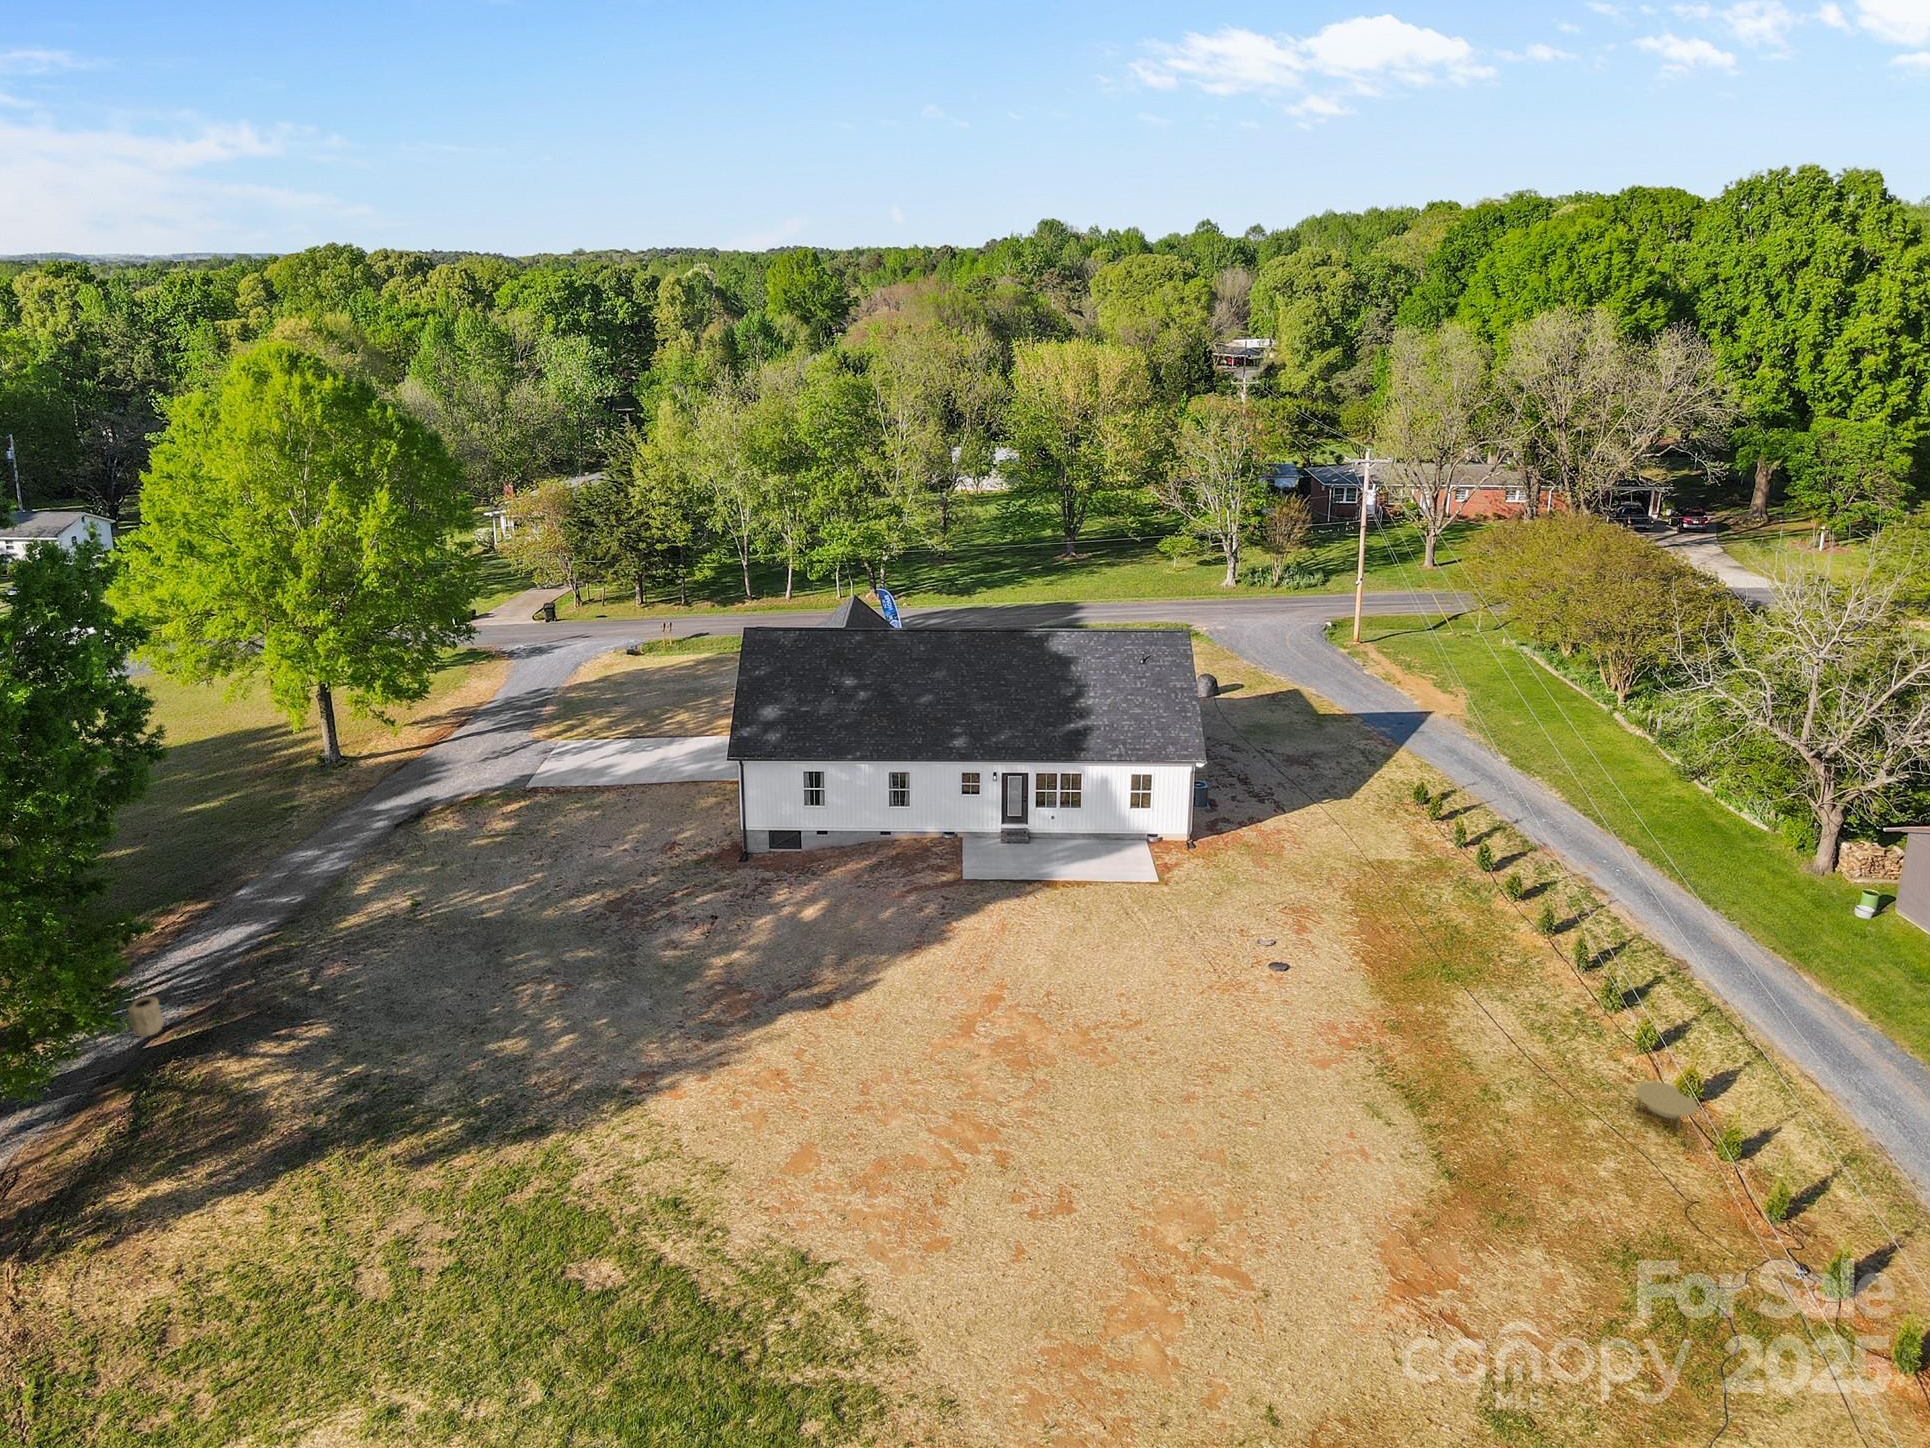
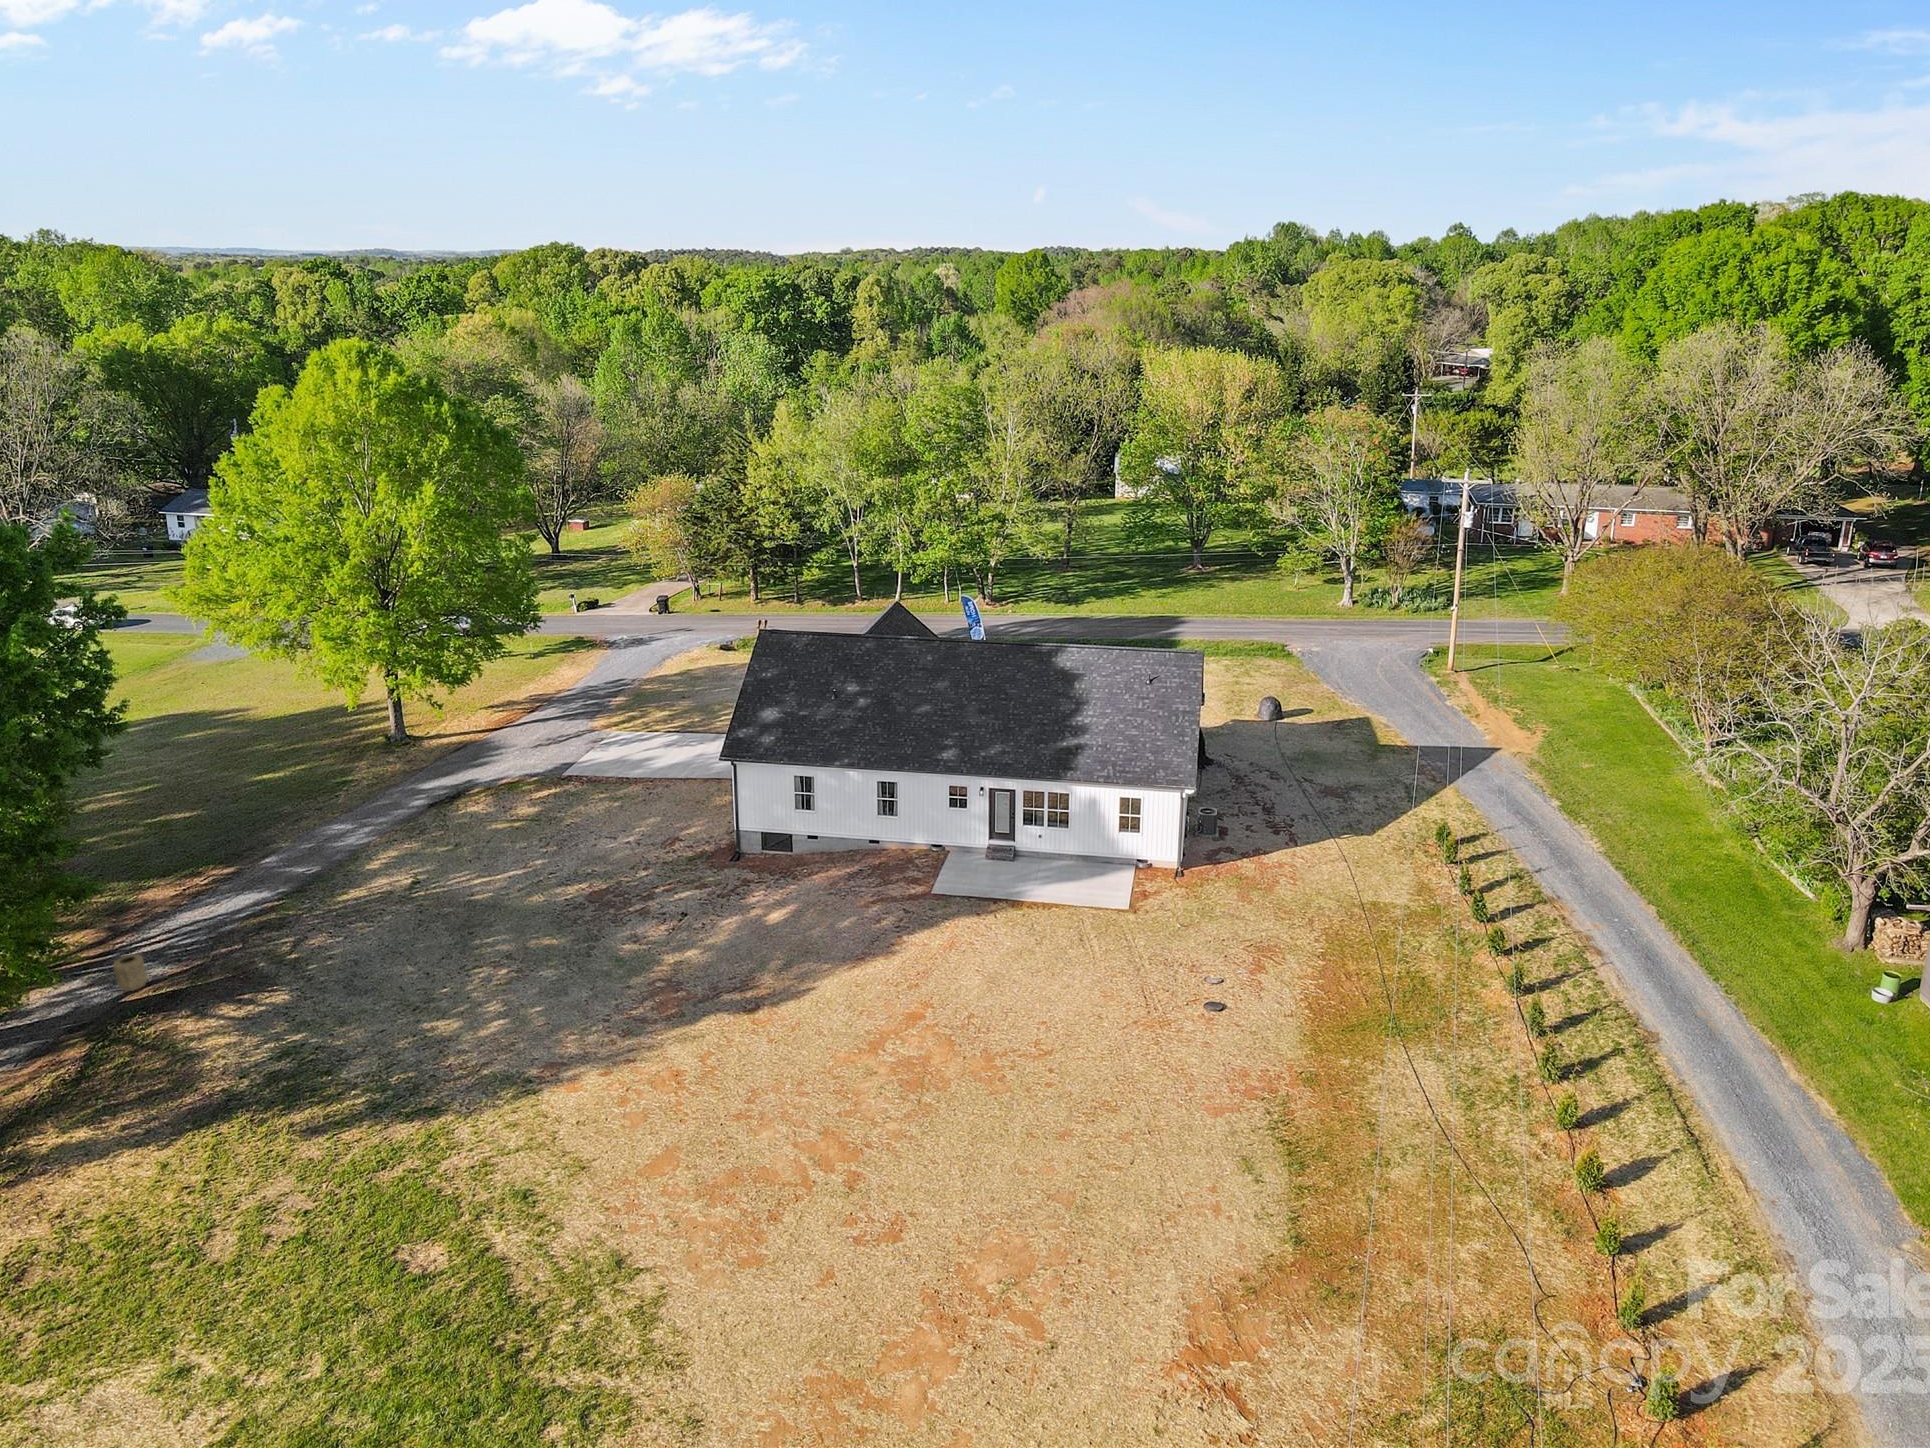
round table: present [1636,1082,1698,1132] -> none [1548,1166,1613,1224]

